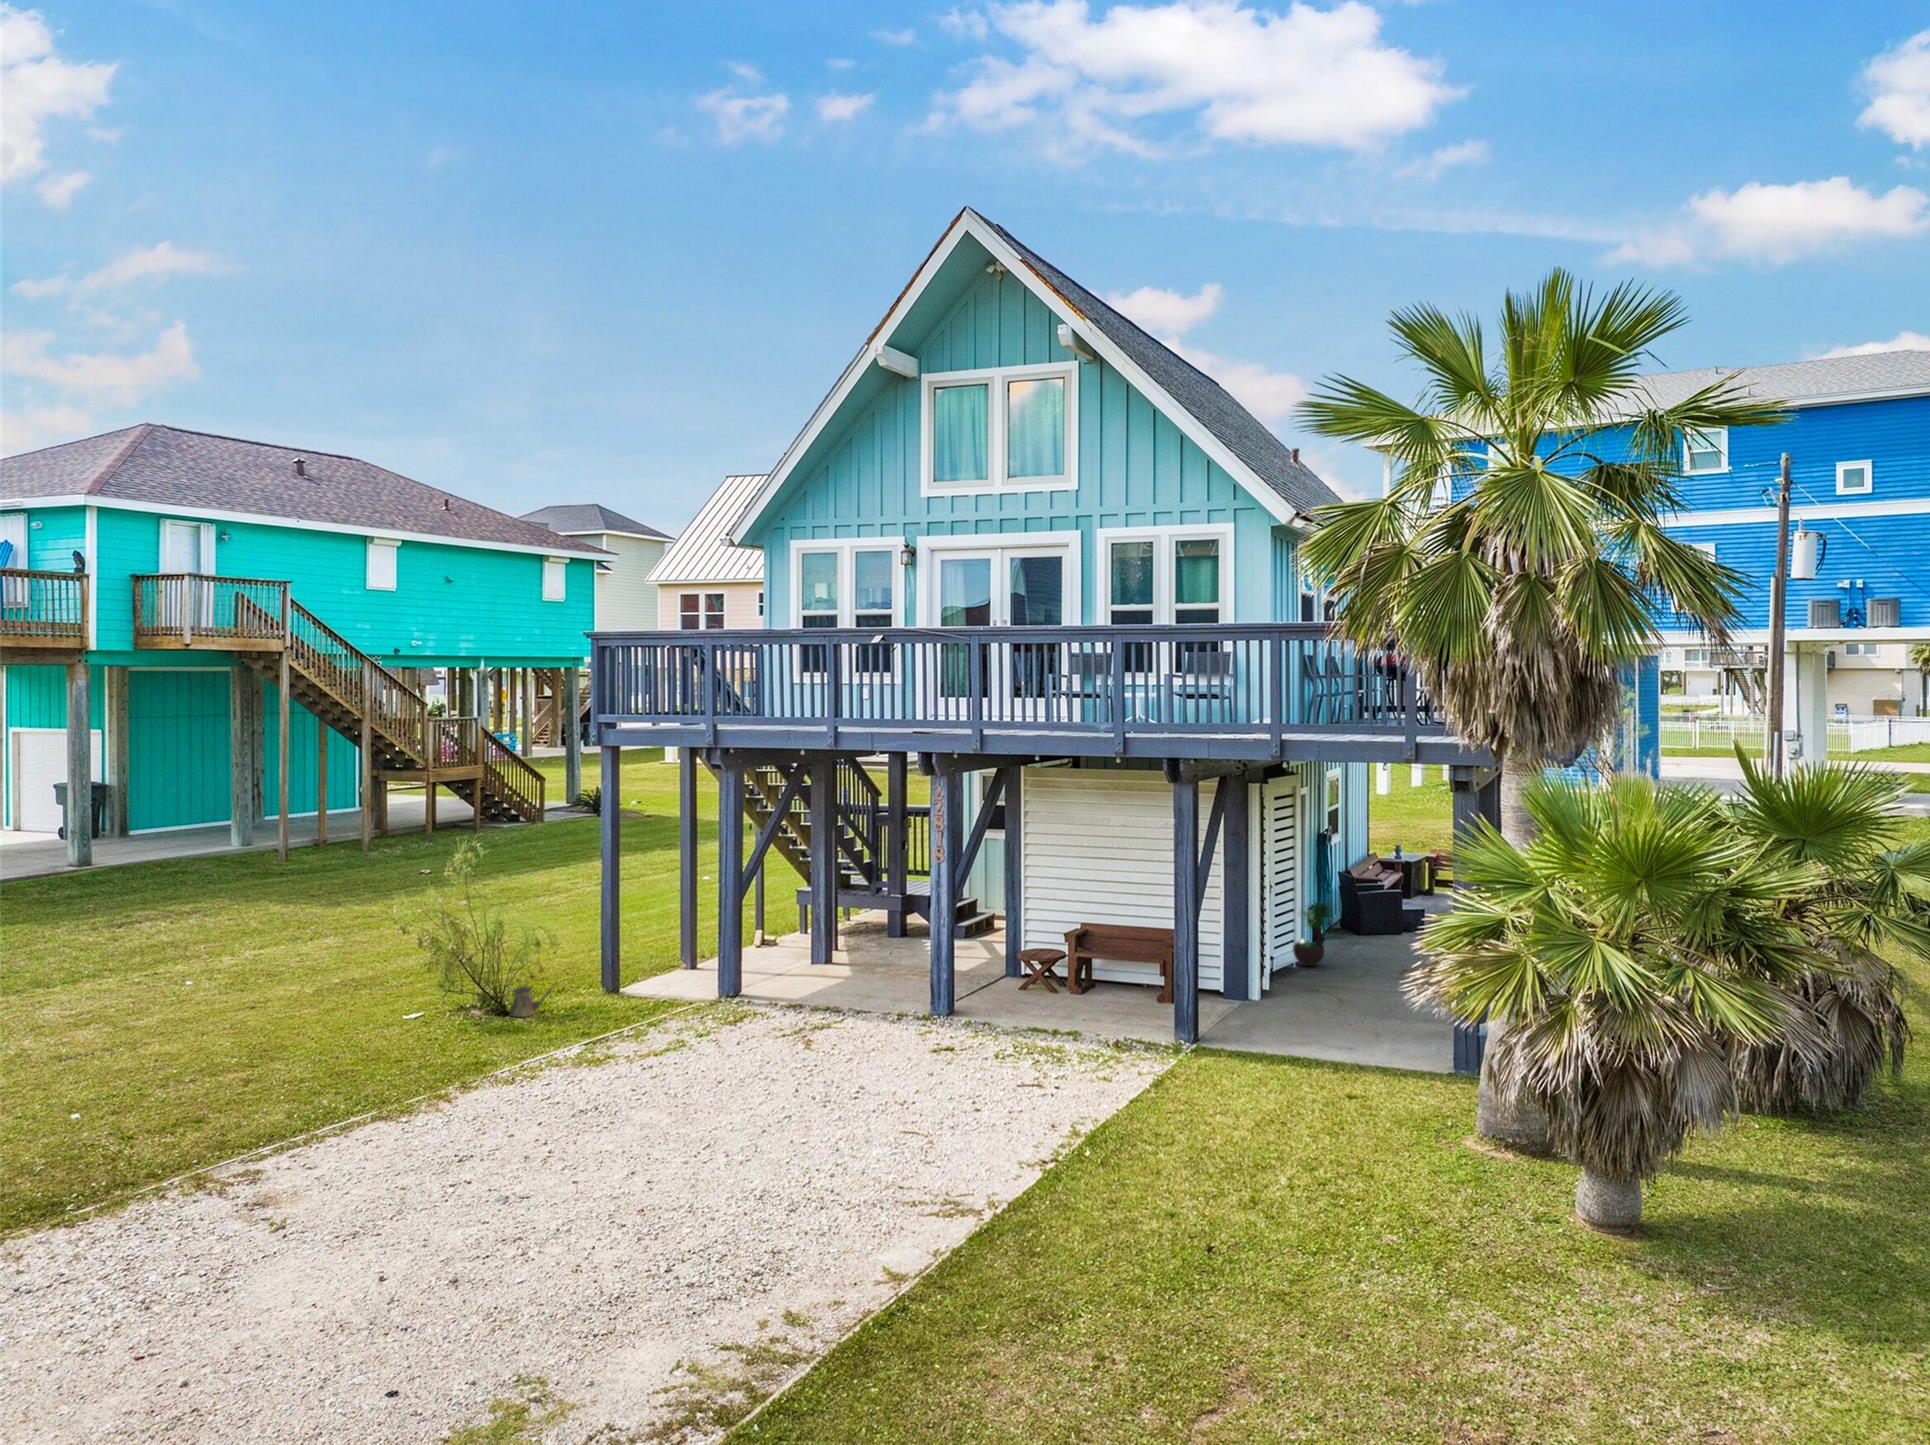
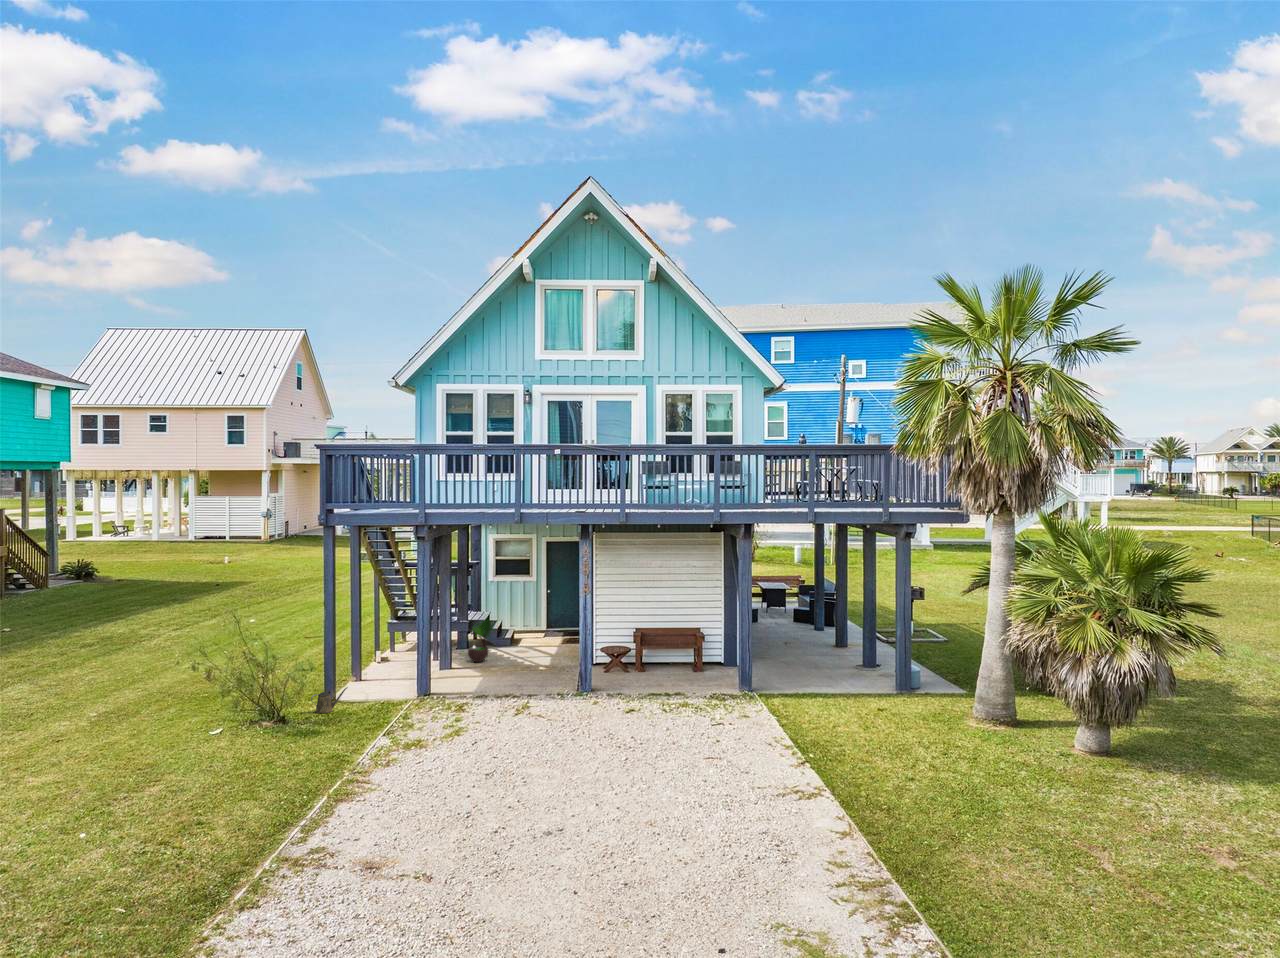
potted tree: present [1293,900,1331,966] -> present [468,621,494,662]

